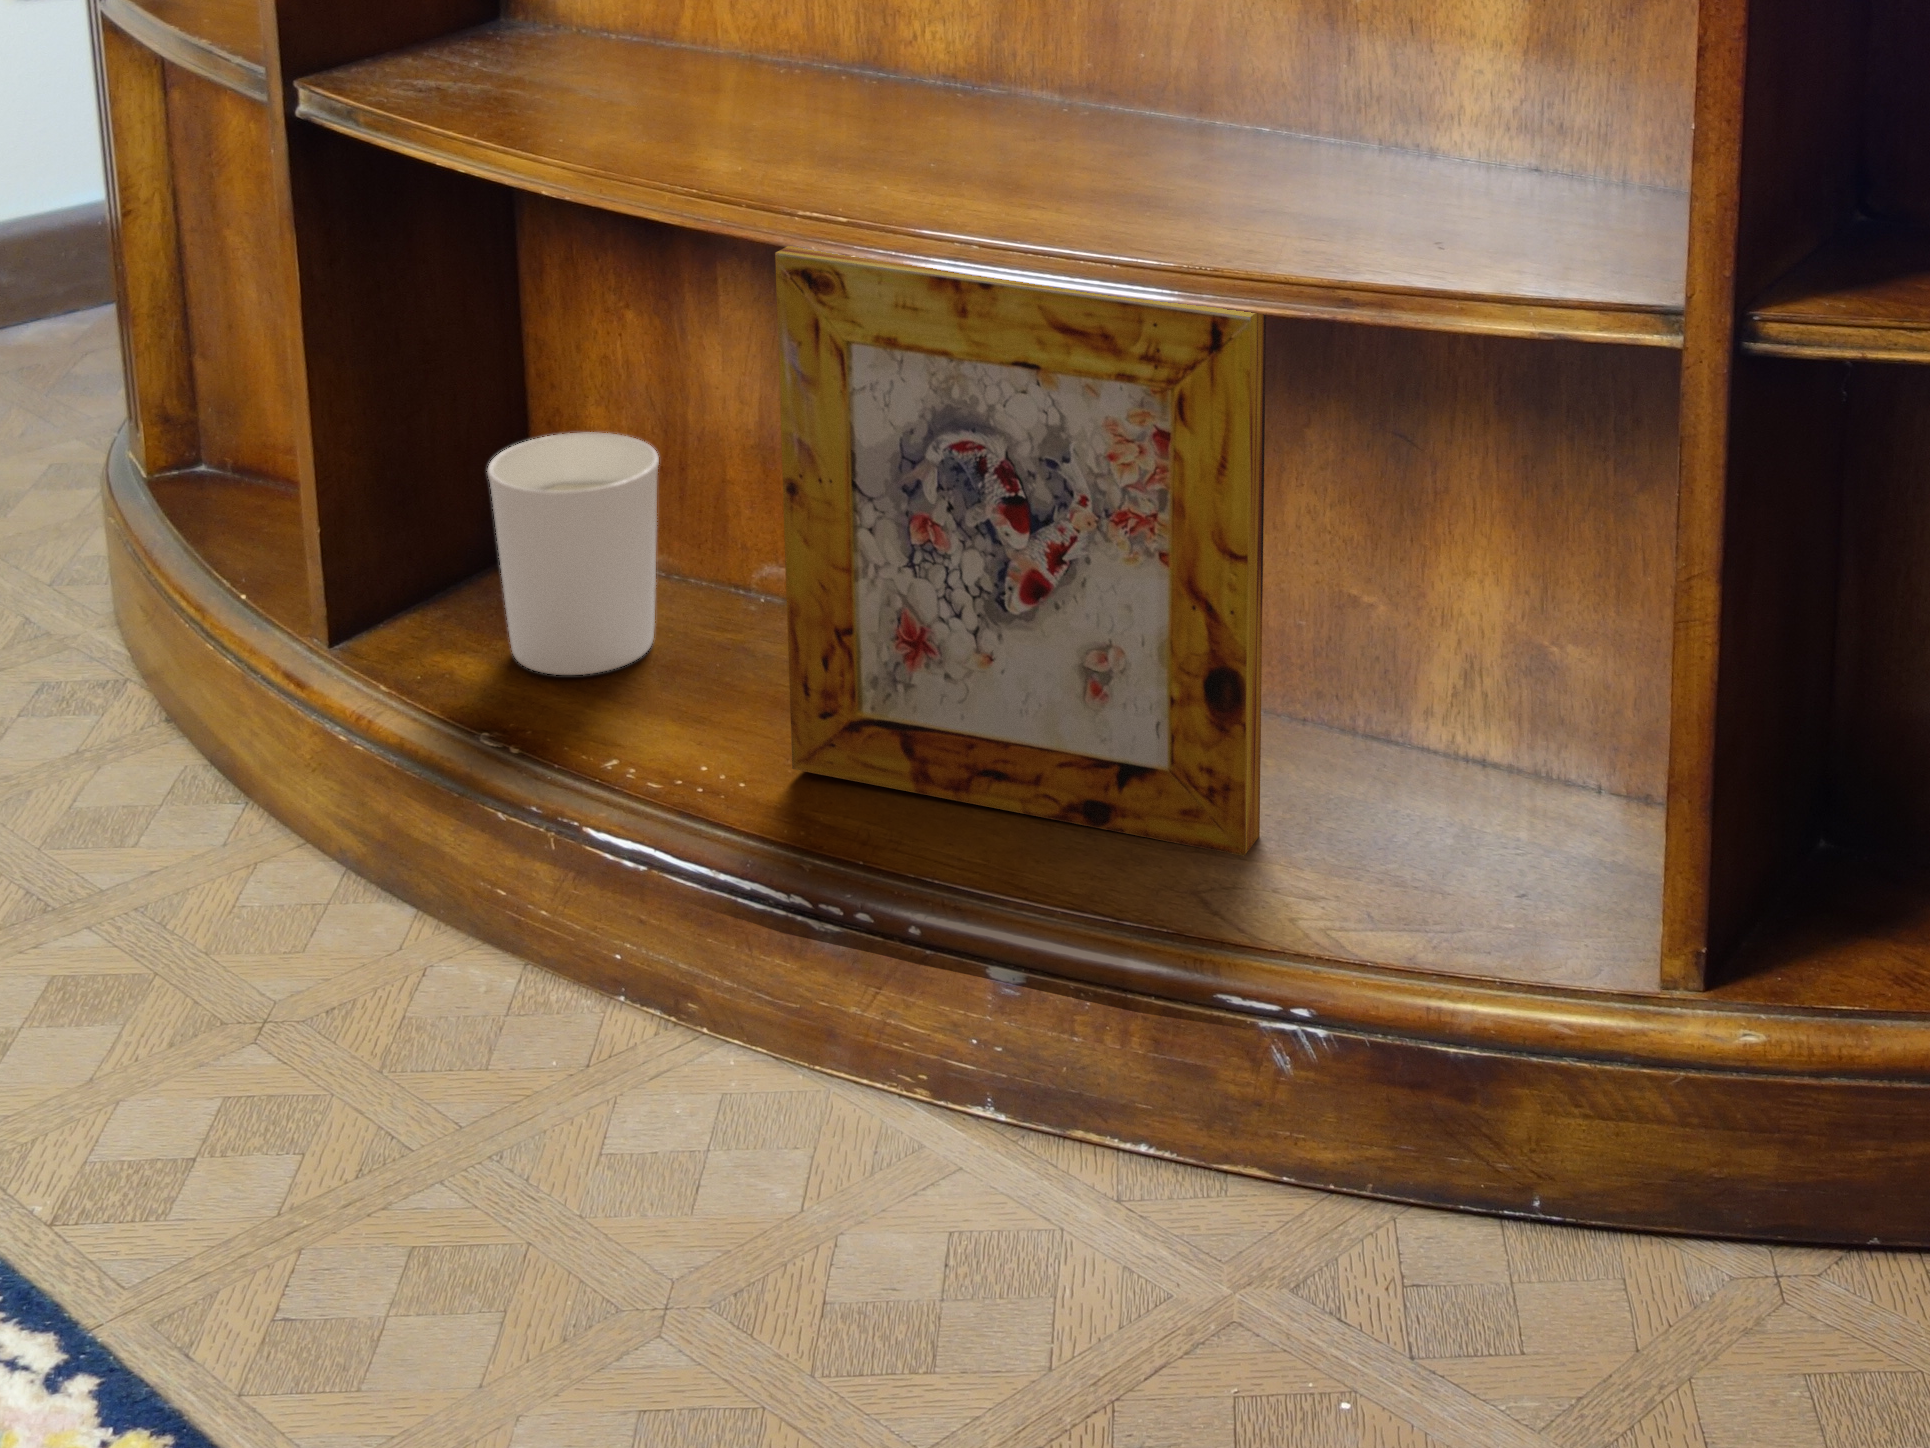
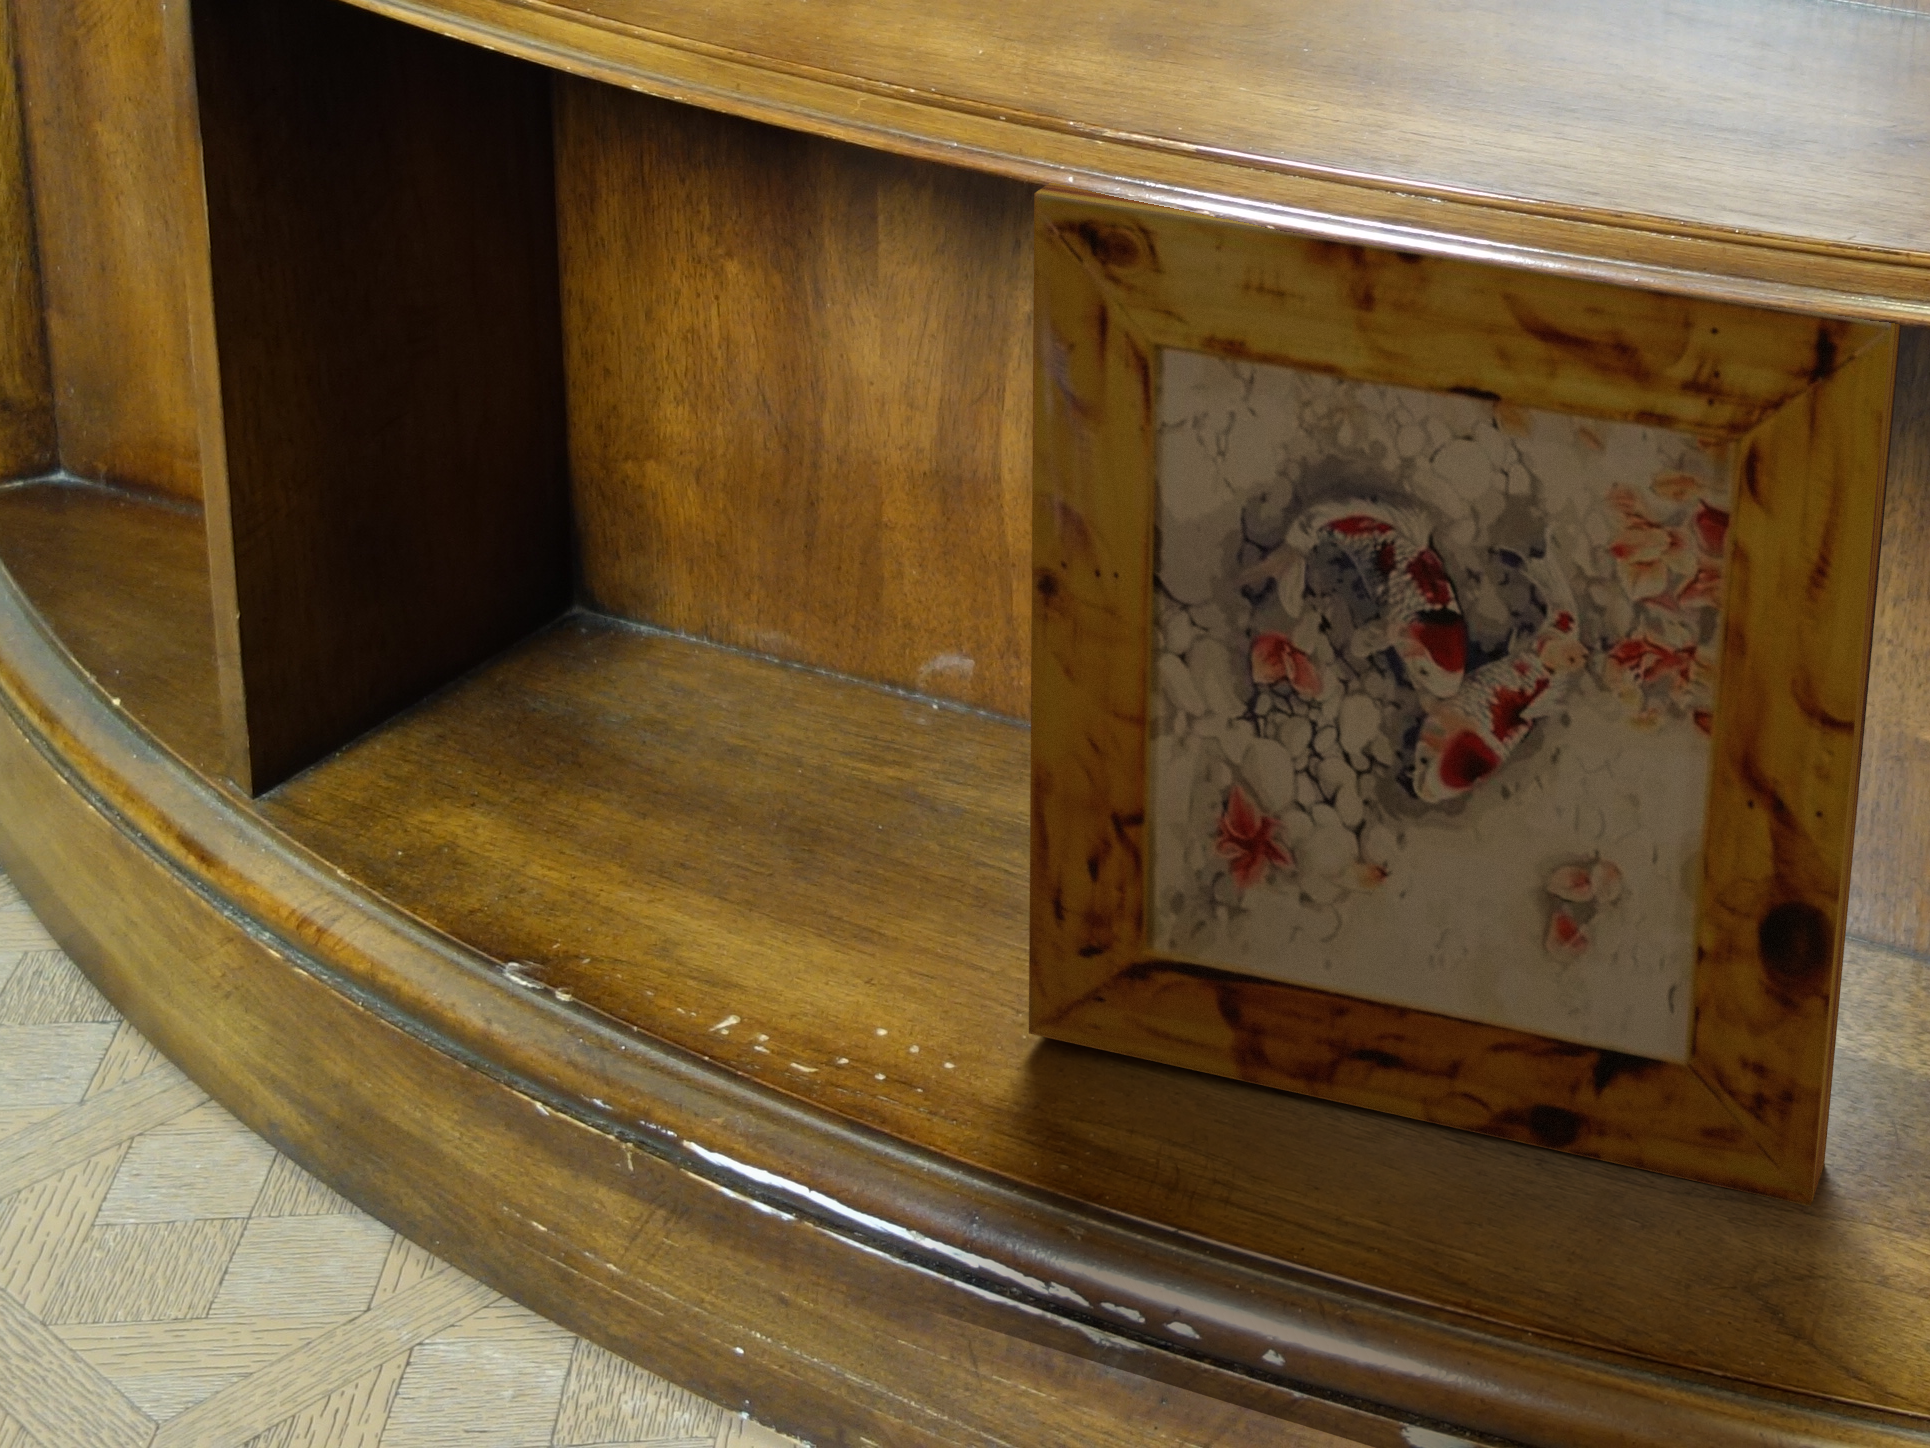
candle holder: present [487,433,659,675] -> none [514,455,789,848]

